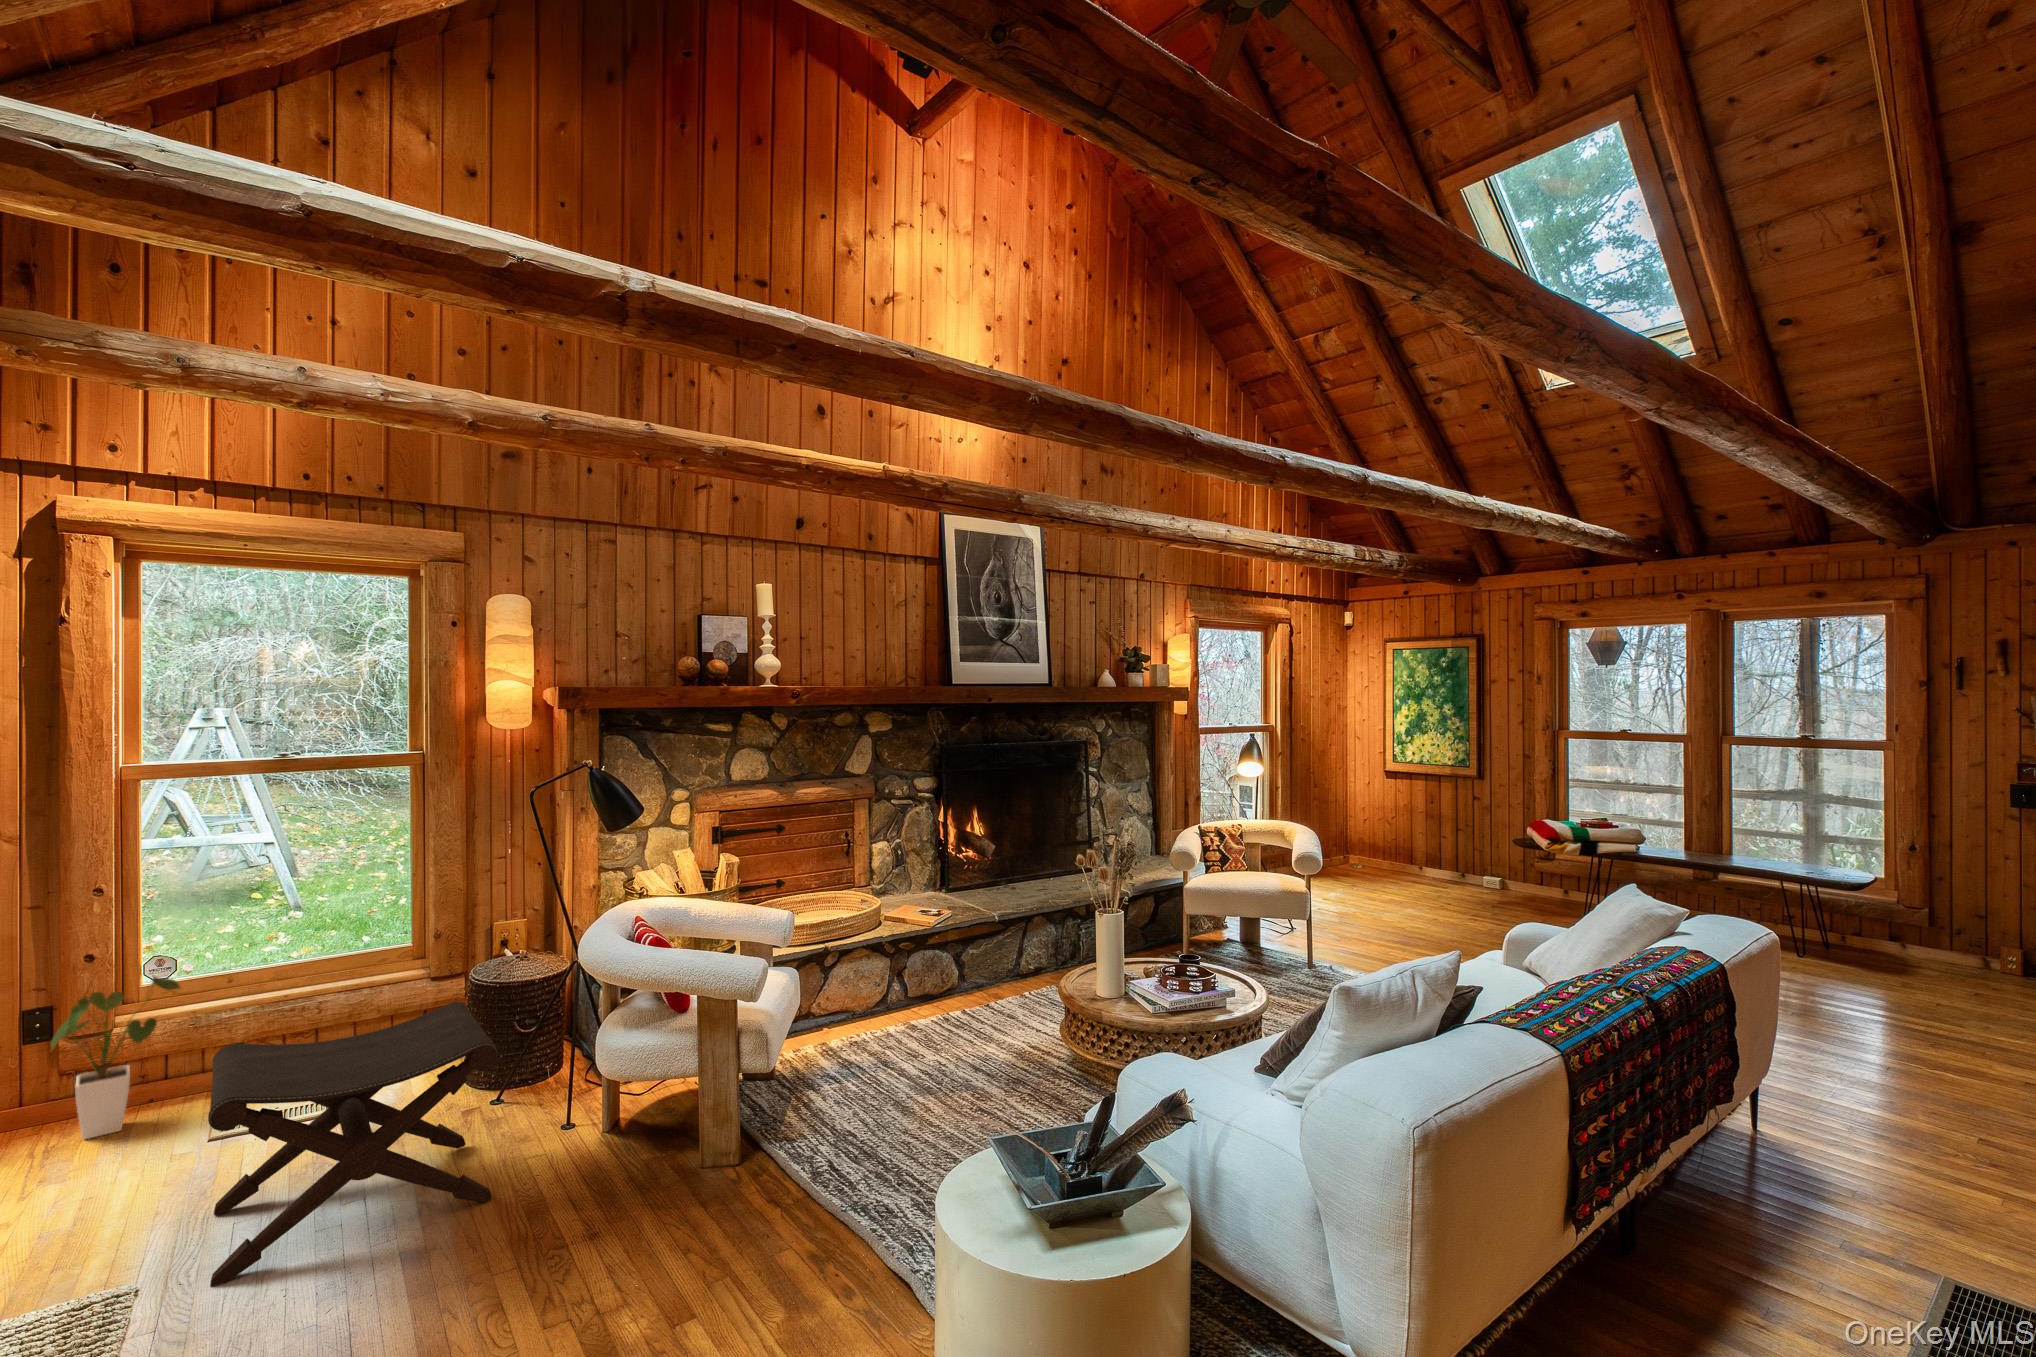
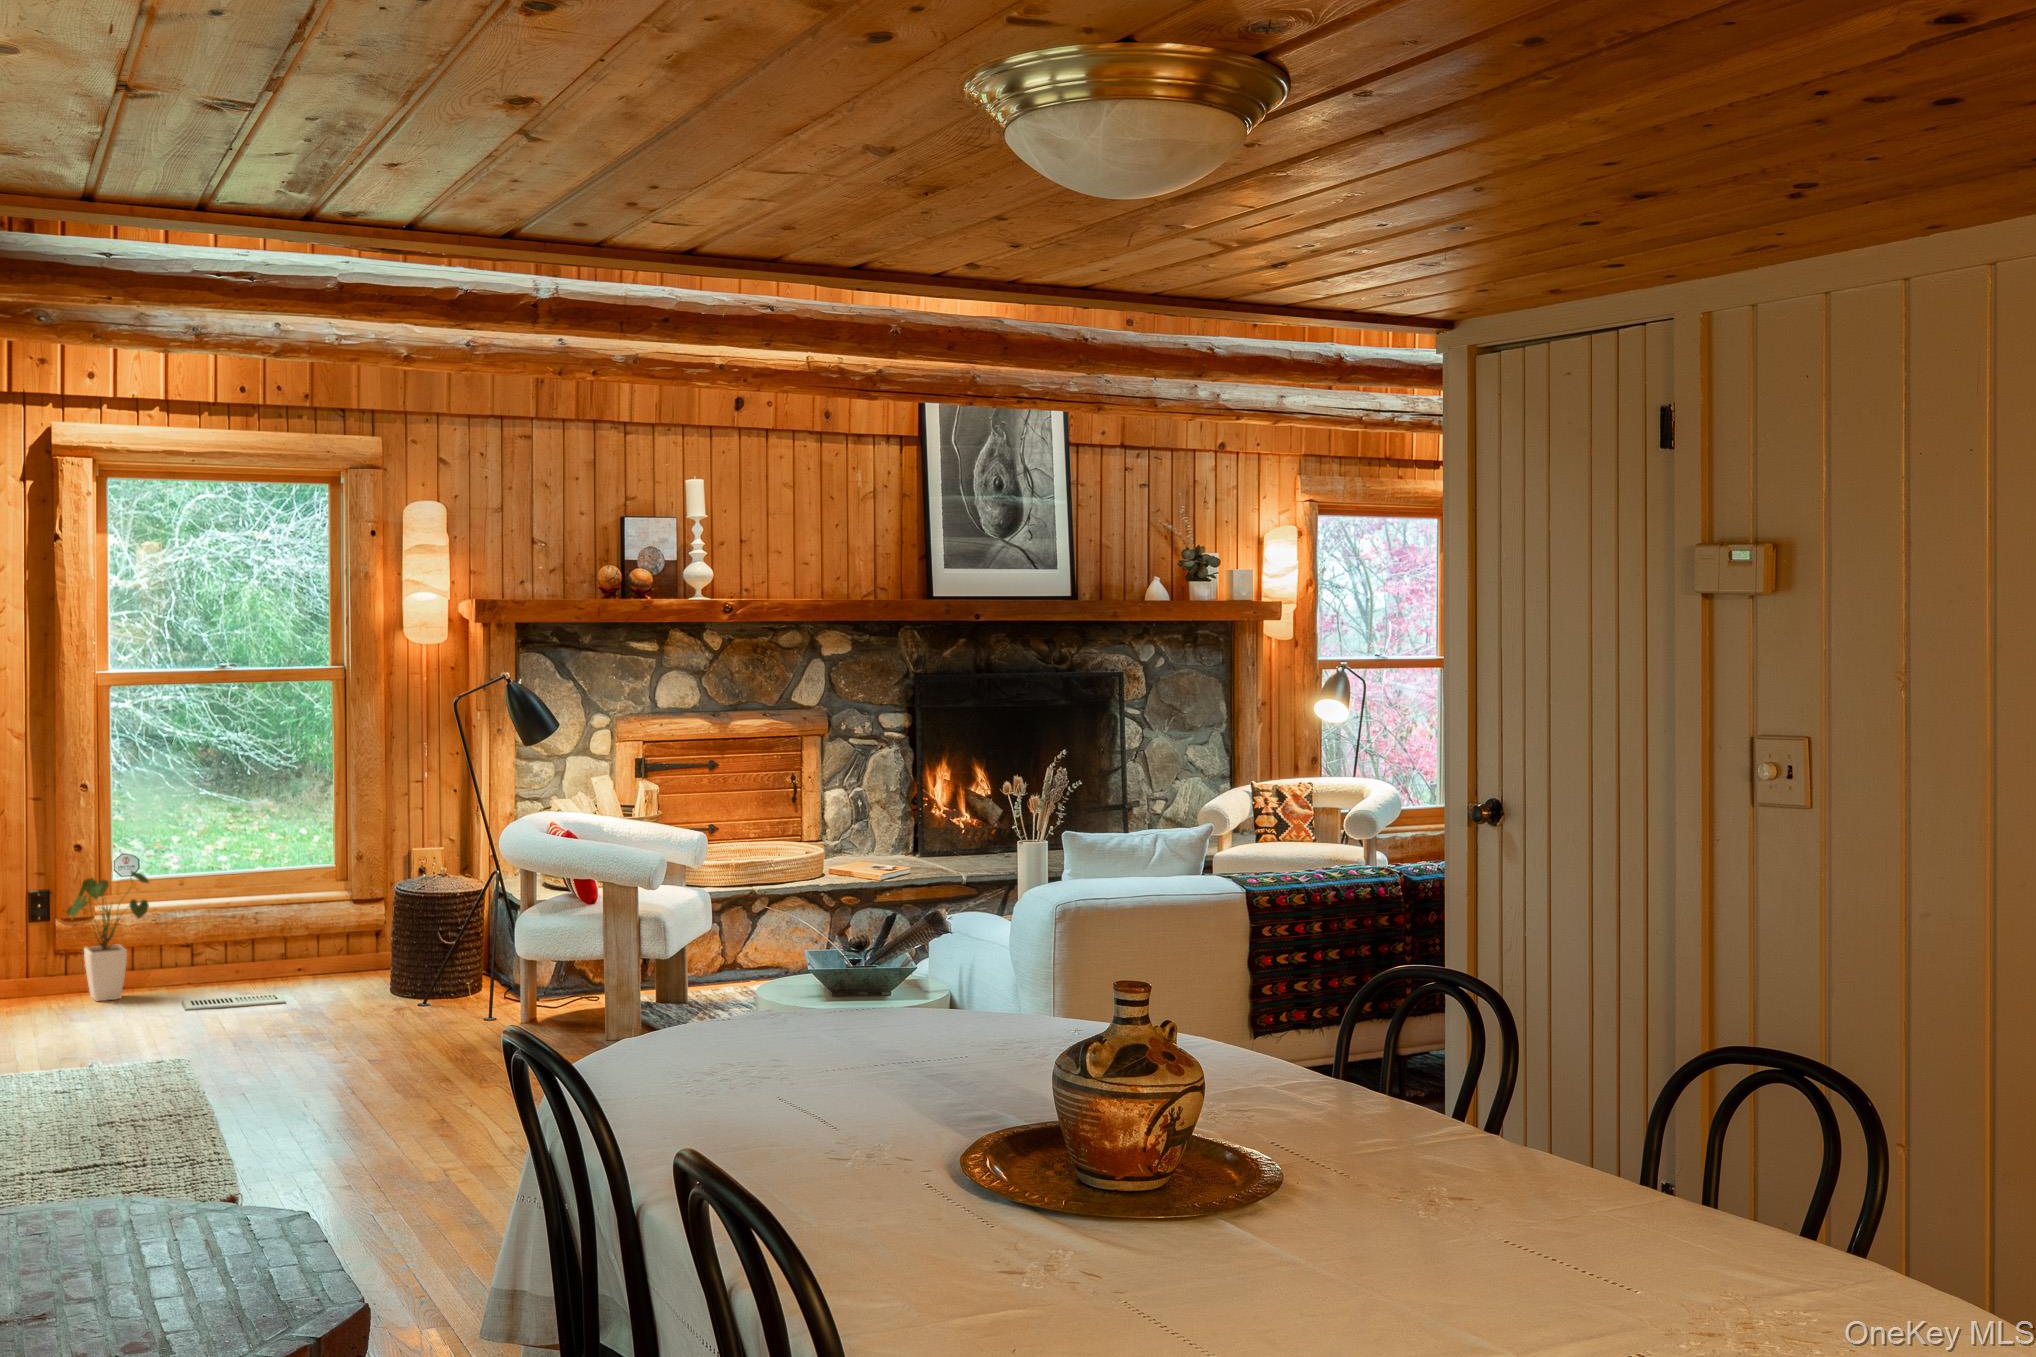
footstool: present [208,1002,498,1287] -> none [231,892,451,1064]

